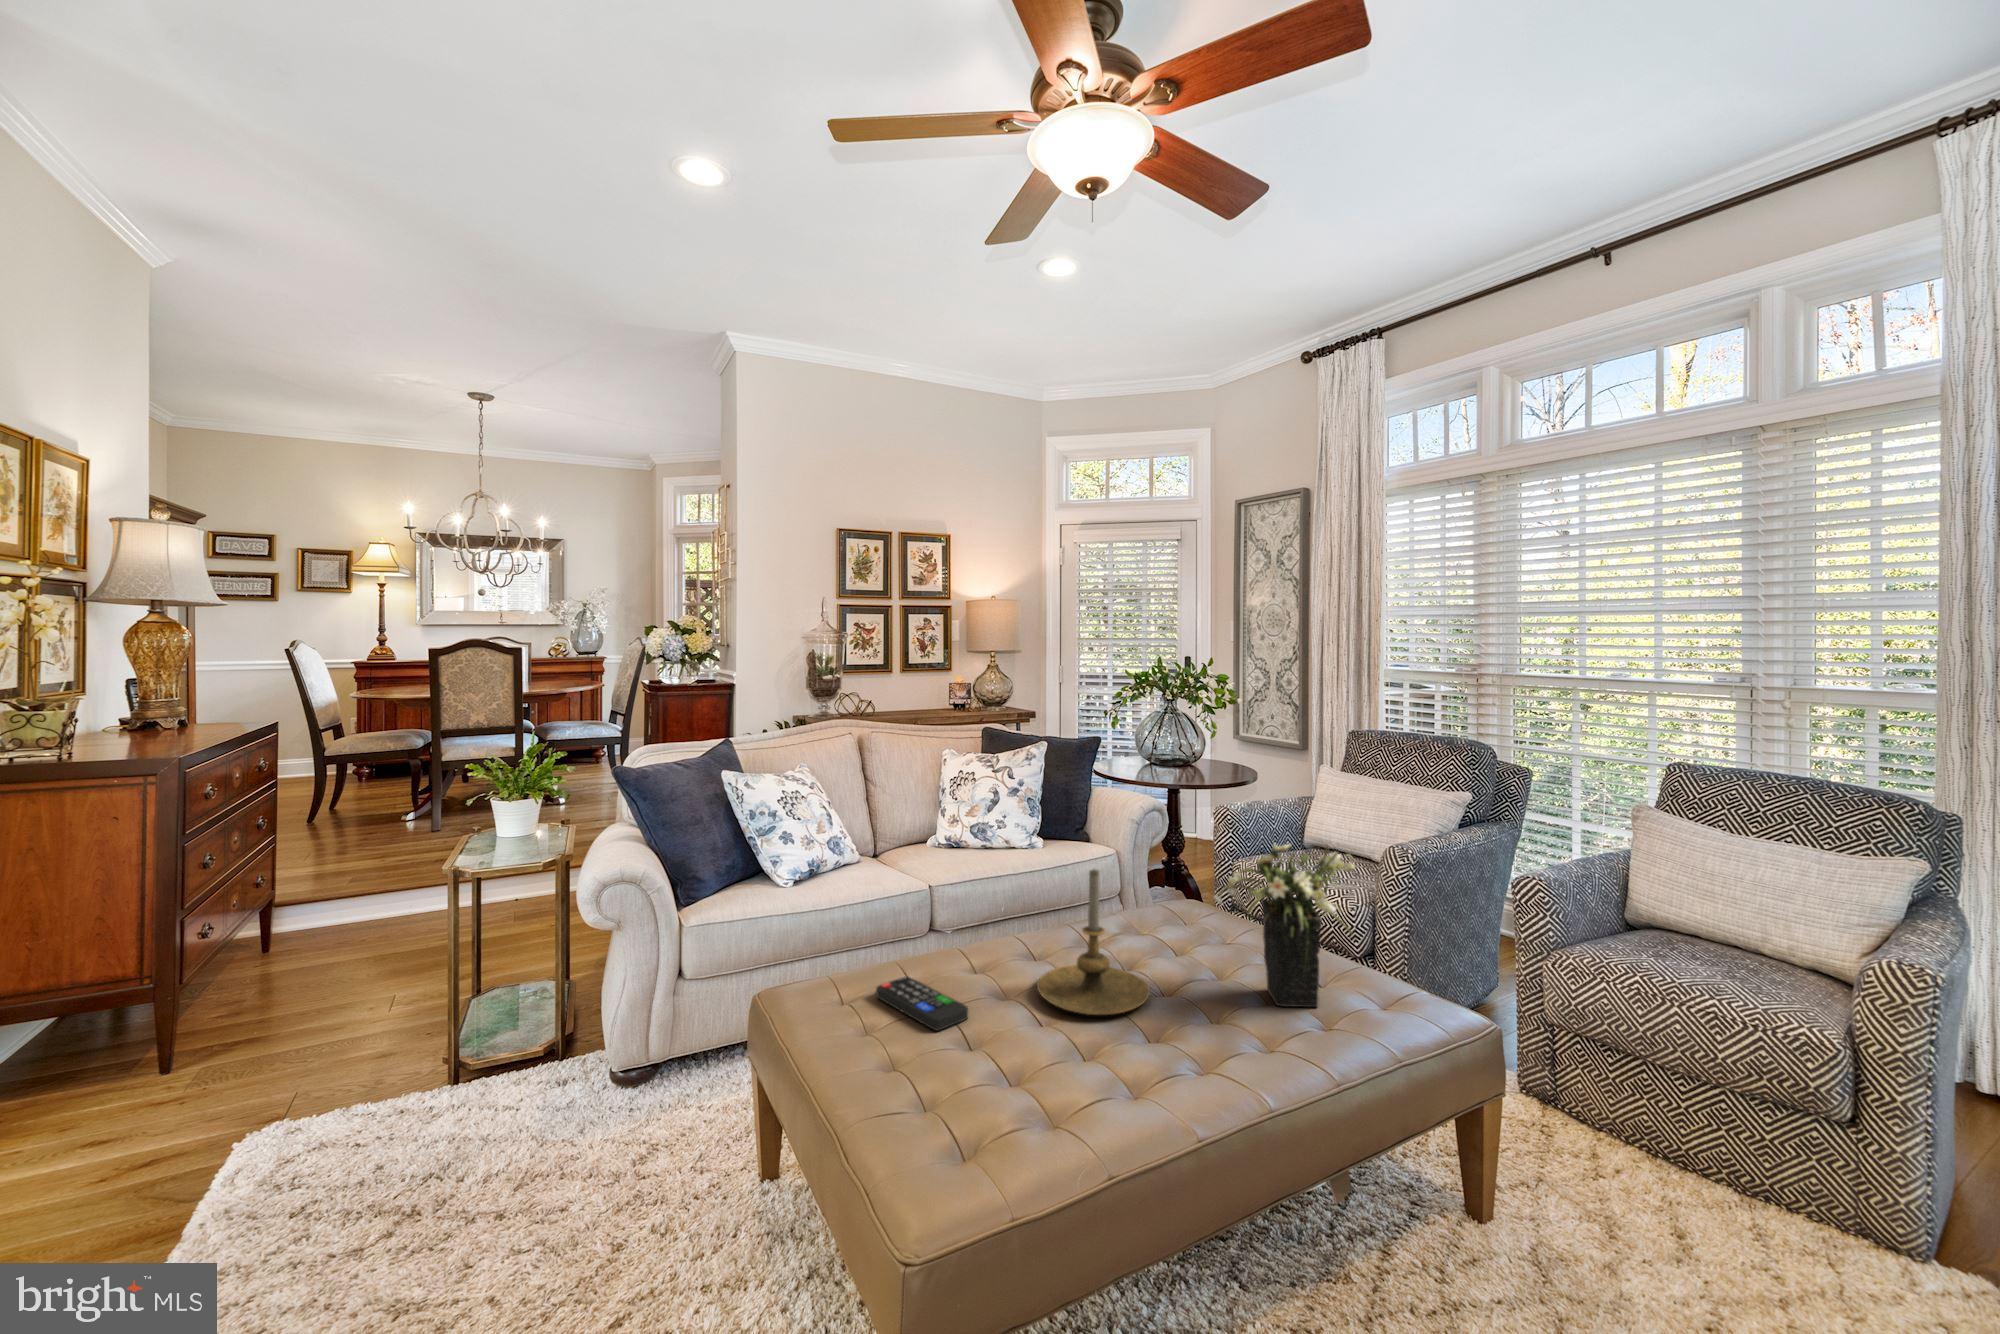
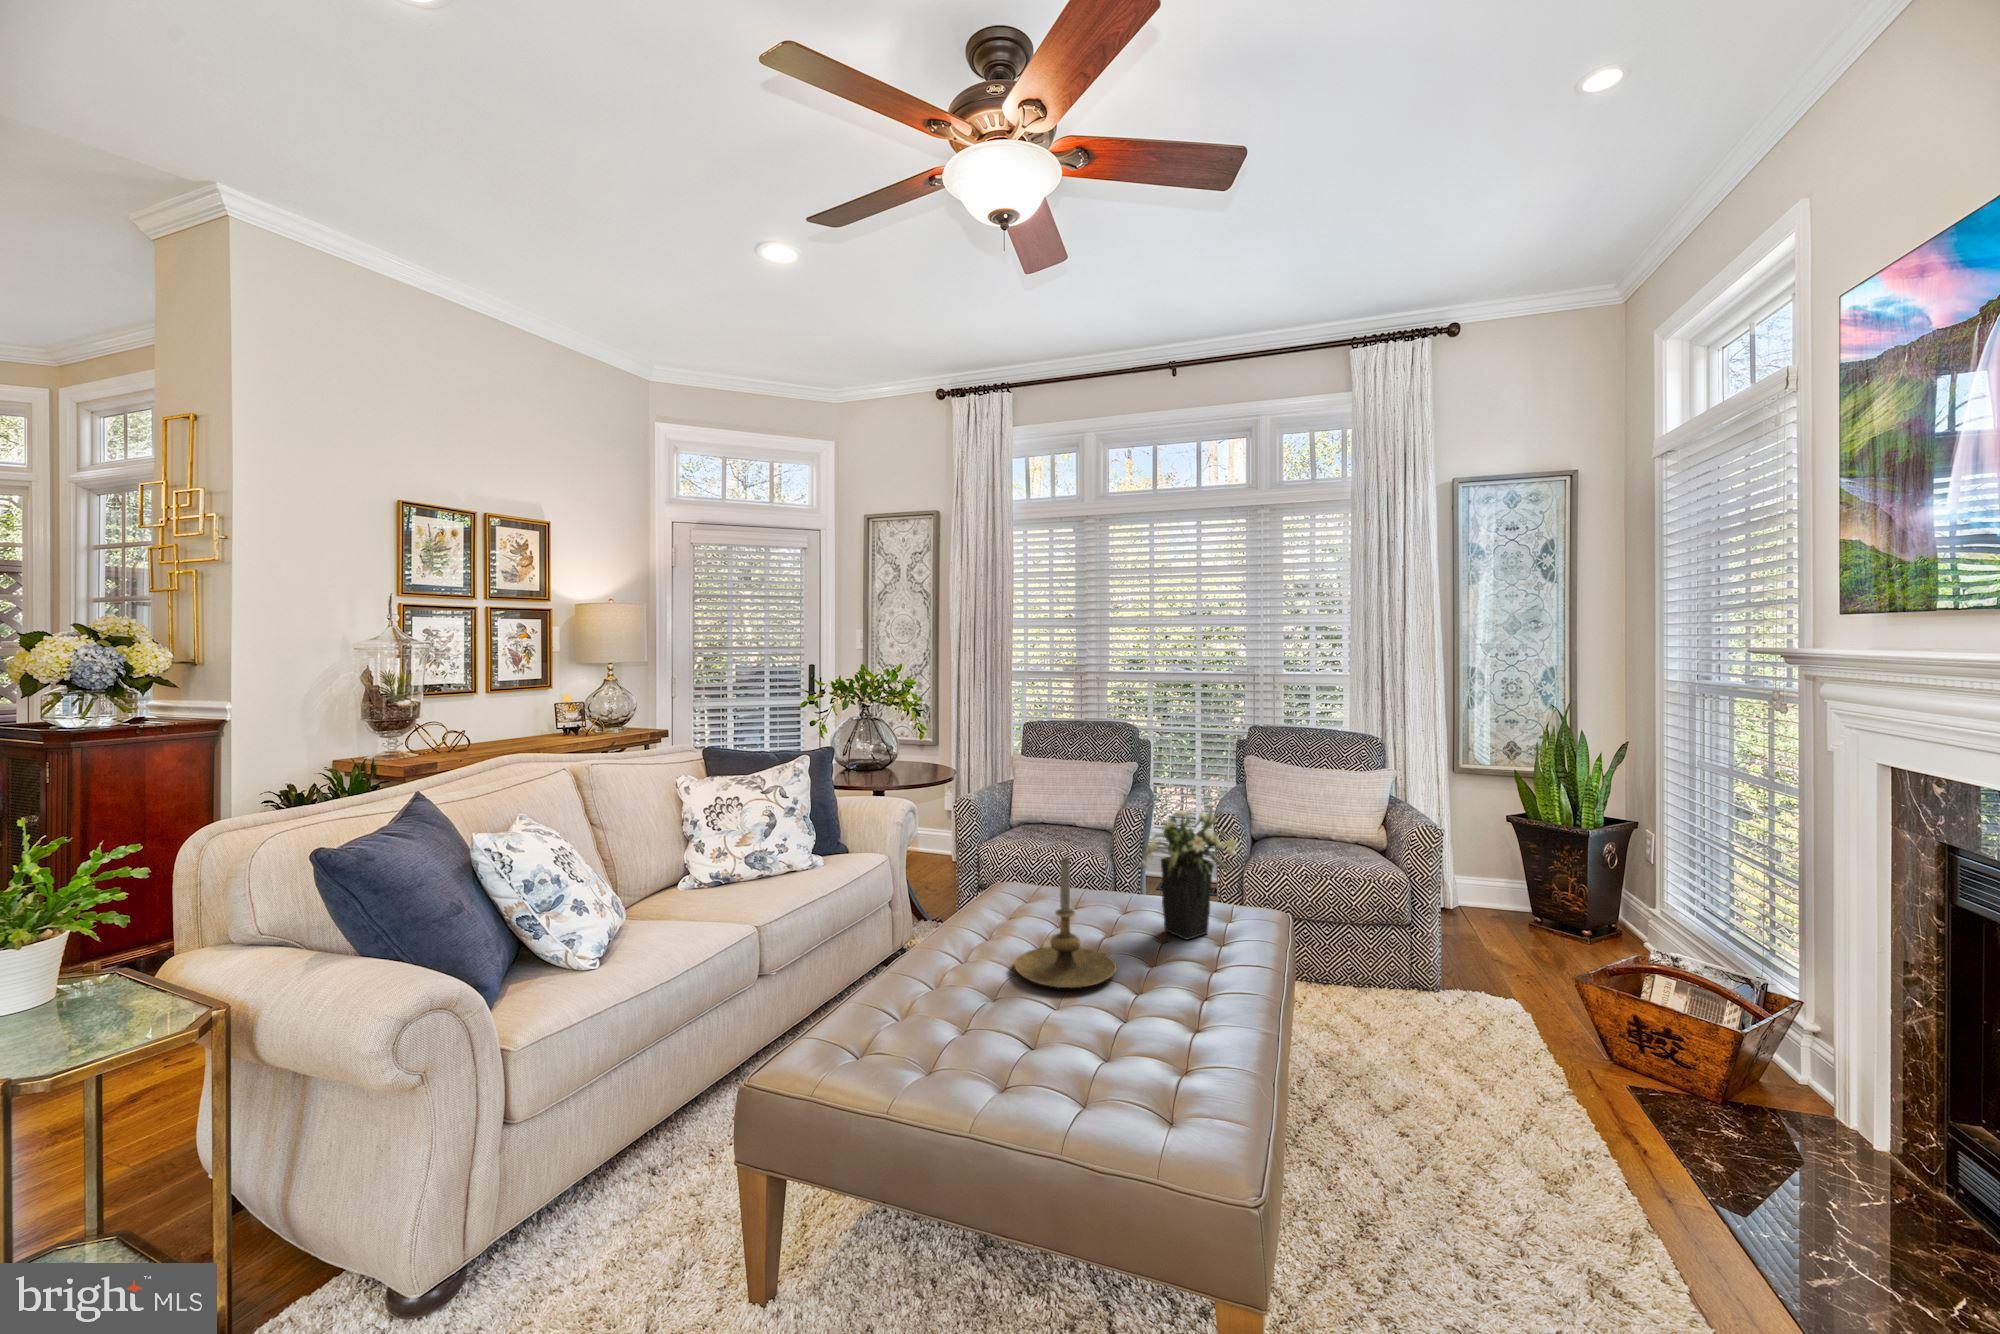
remote control: present [876,976,968,1031] -> none [897,1005,1006,1040]

